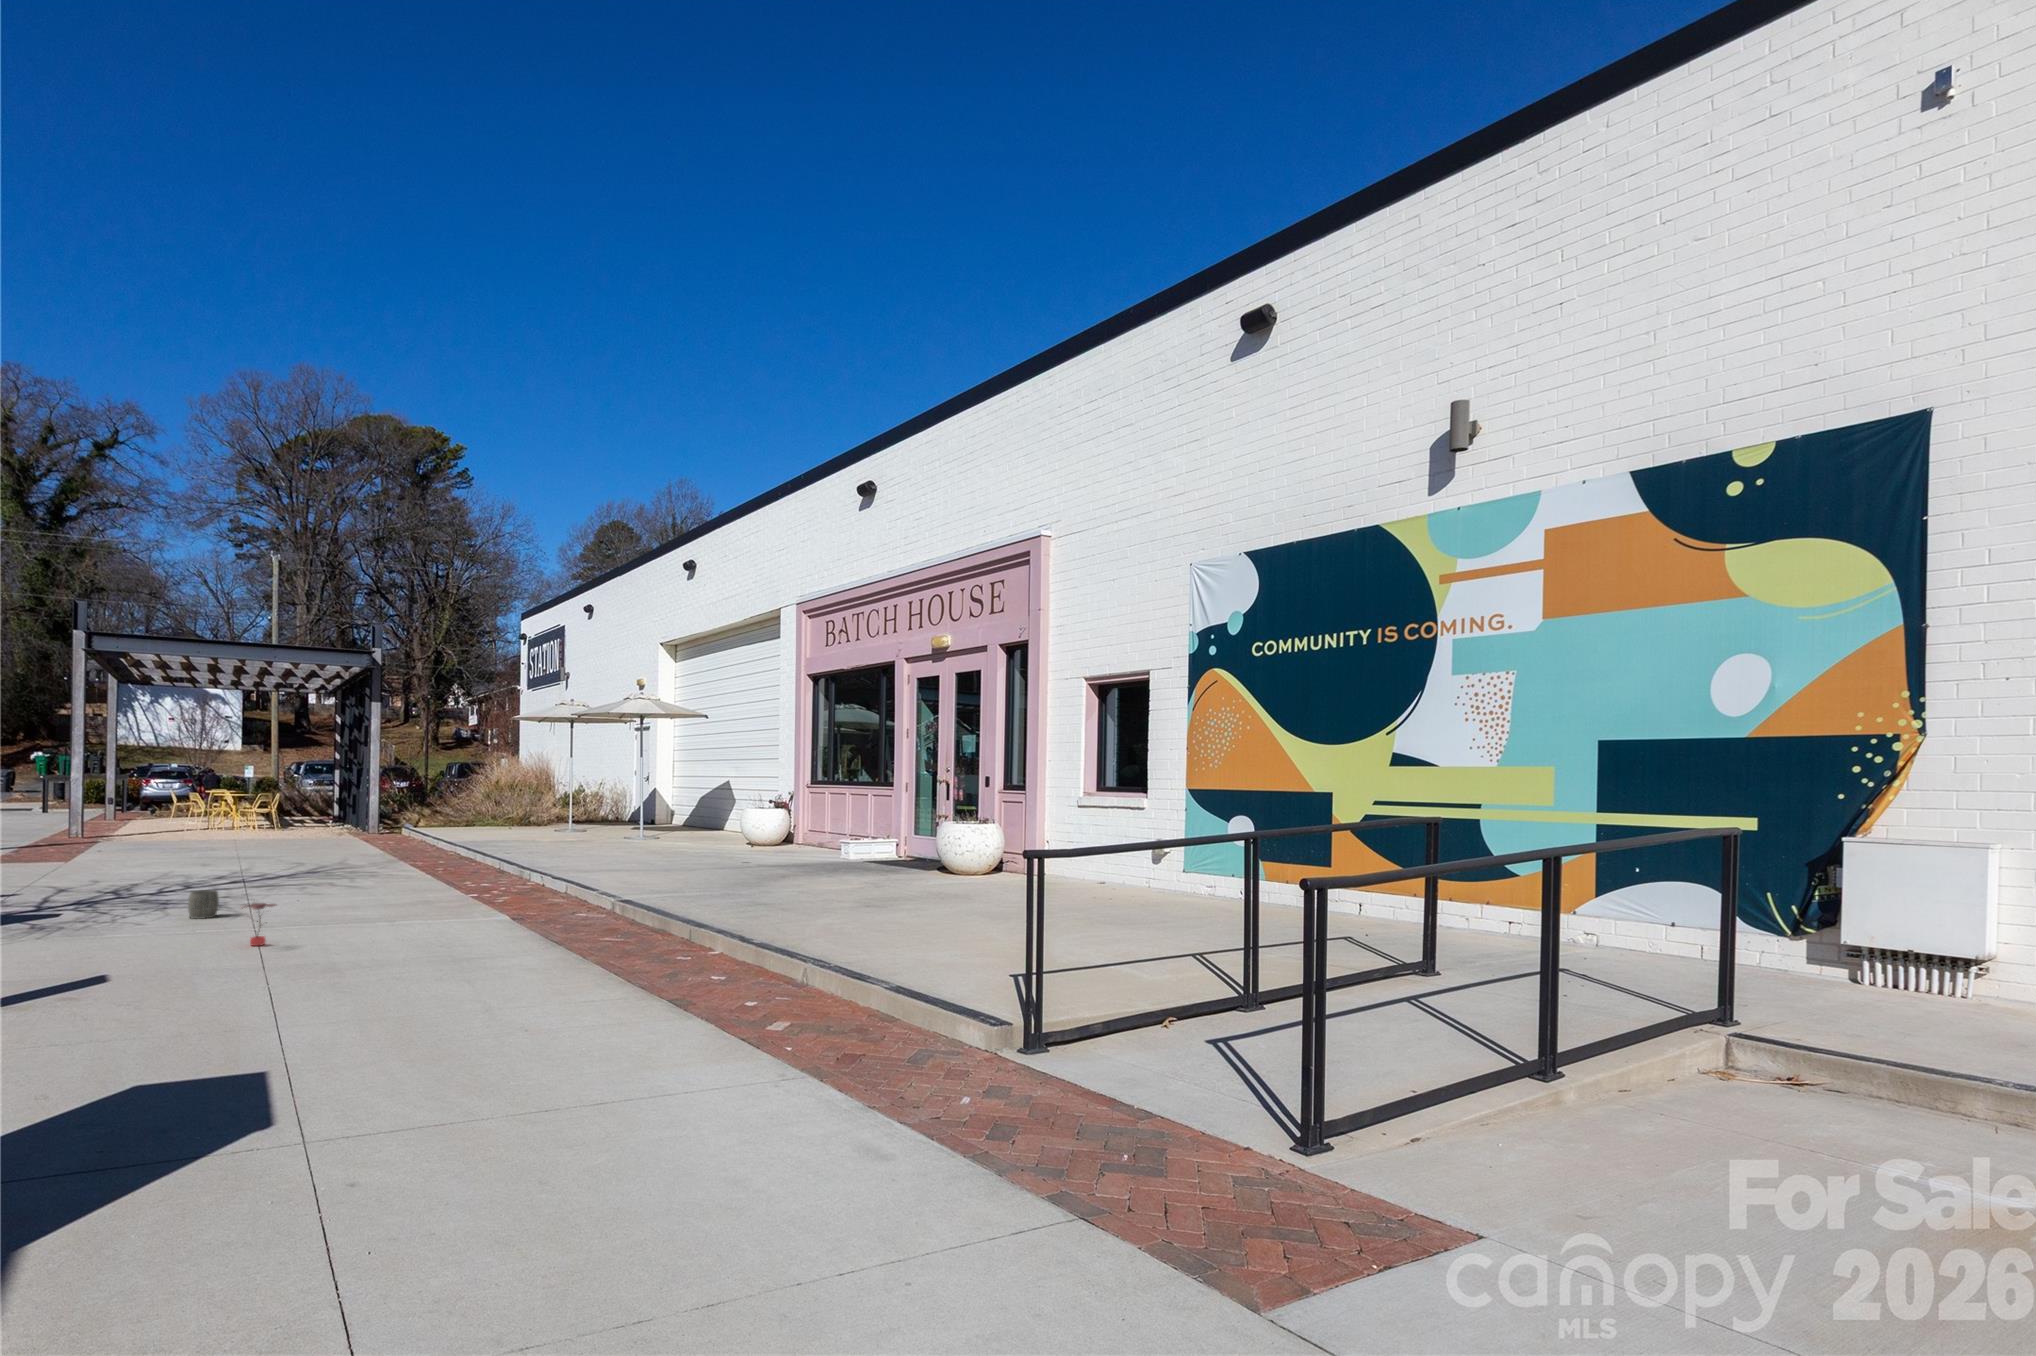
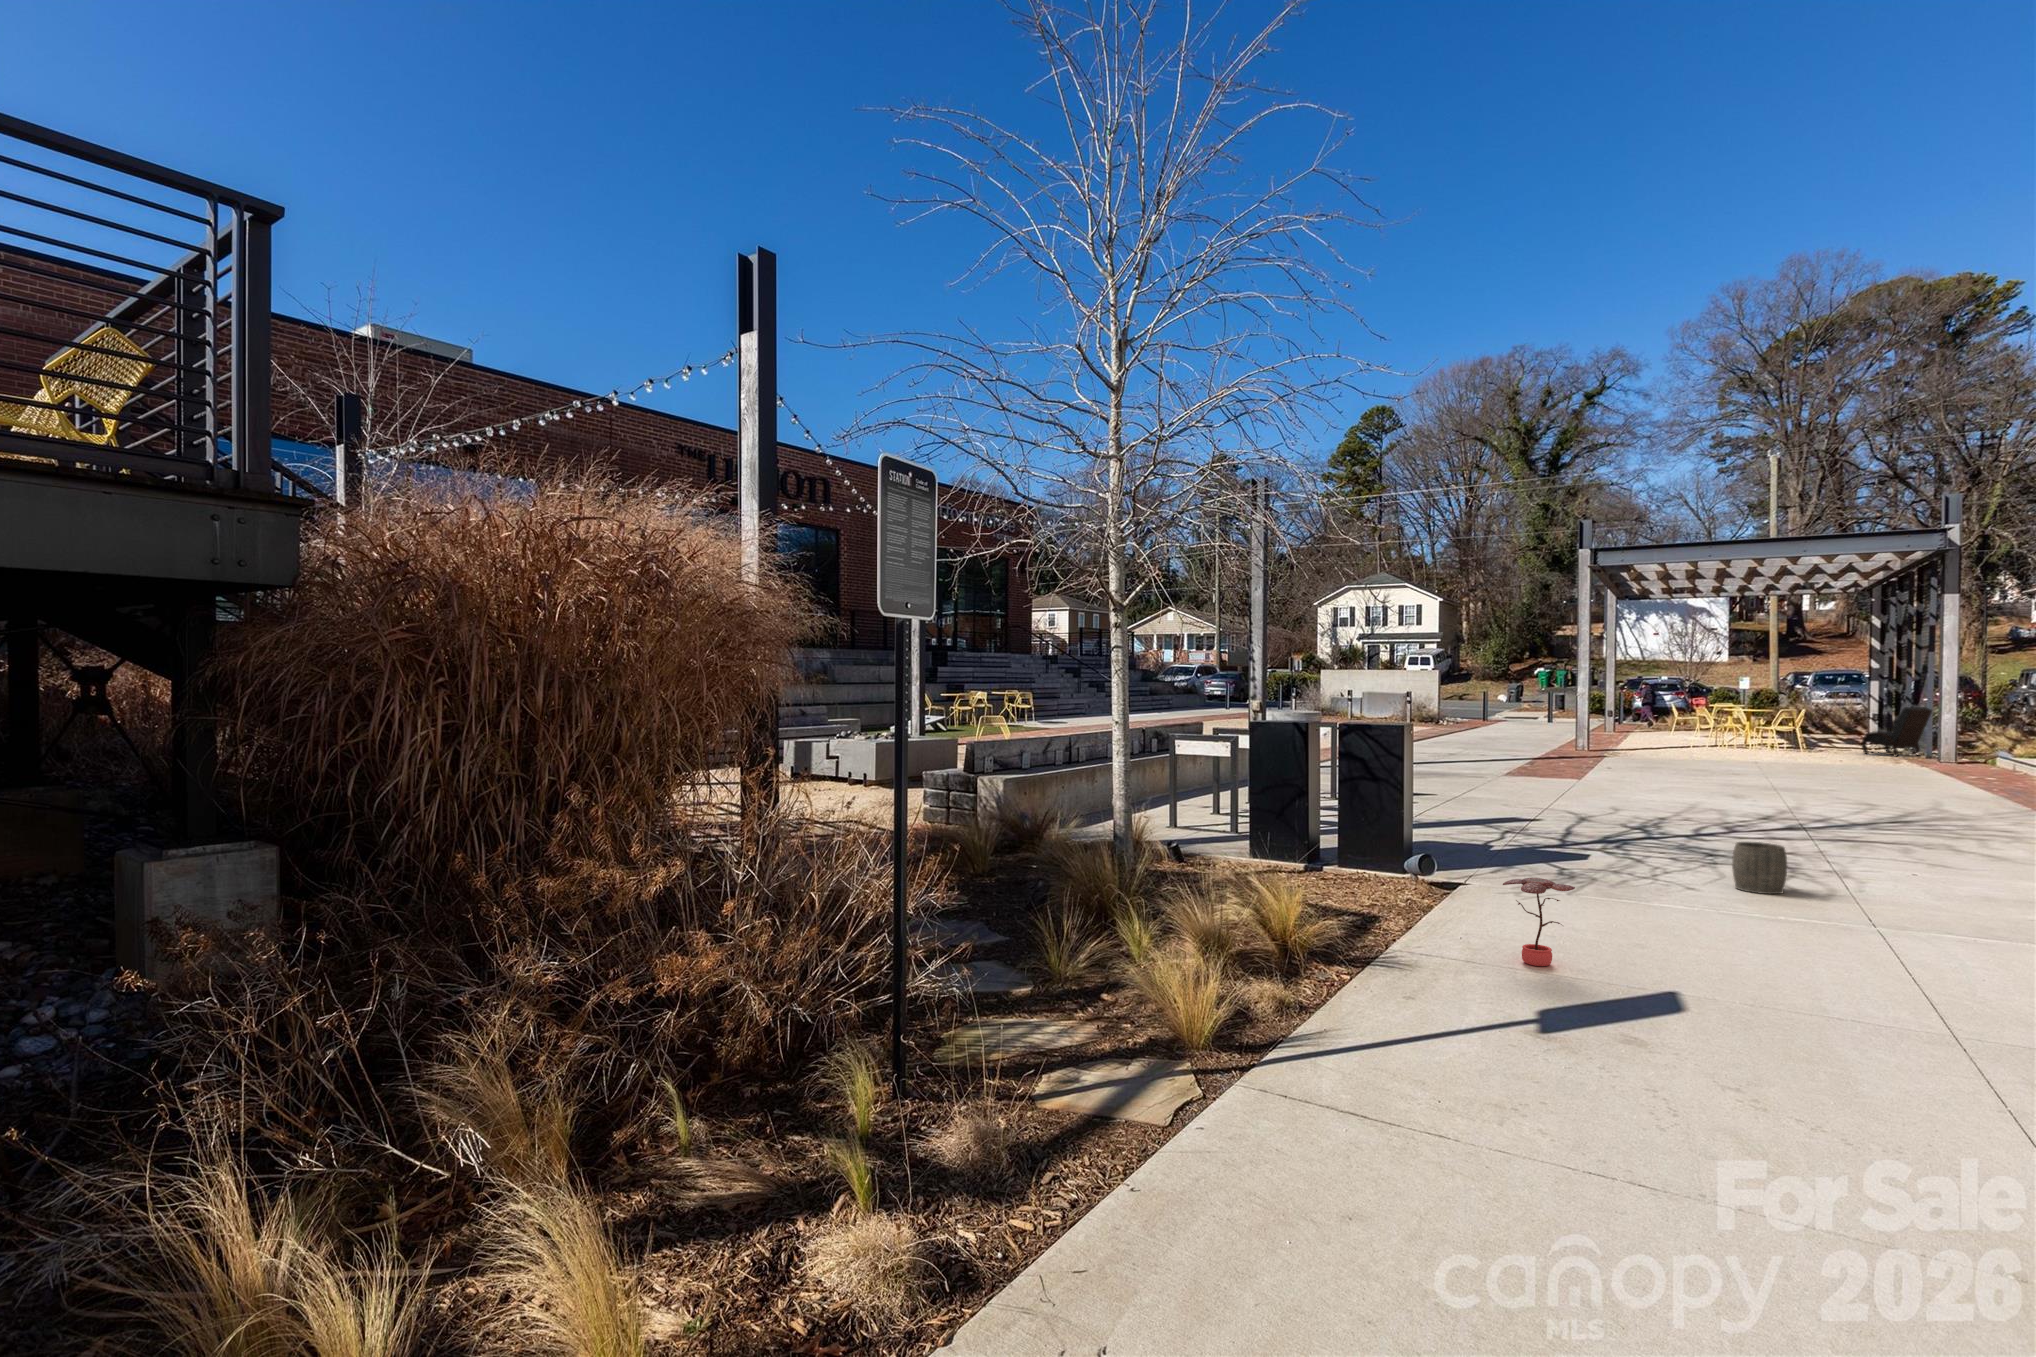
lounge chair: none [319,792,365,829] -> present [1862,707,1932,757]
potted plant: present [242,903,276,946] -> present [1503,878,1575,966]

